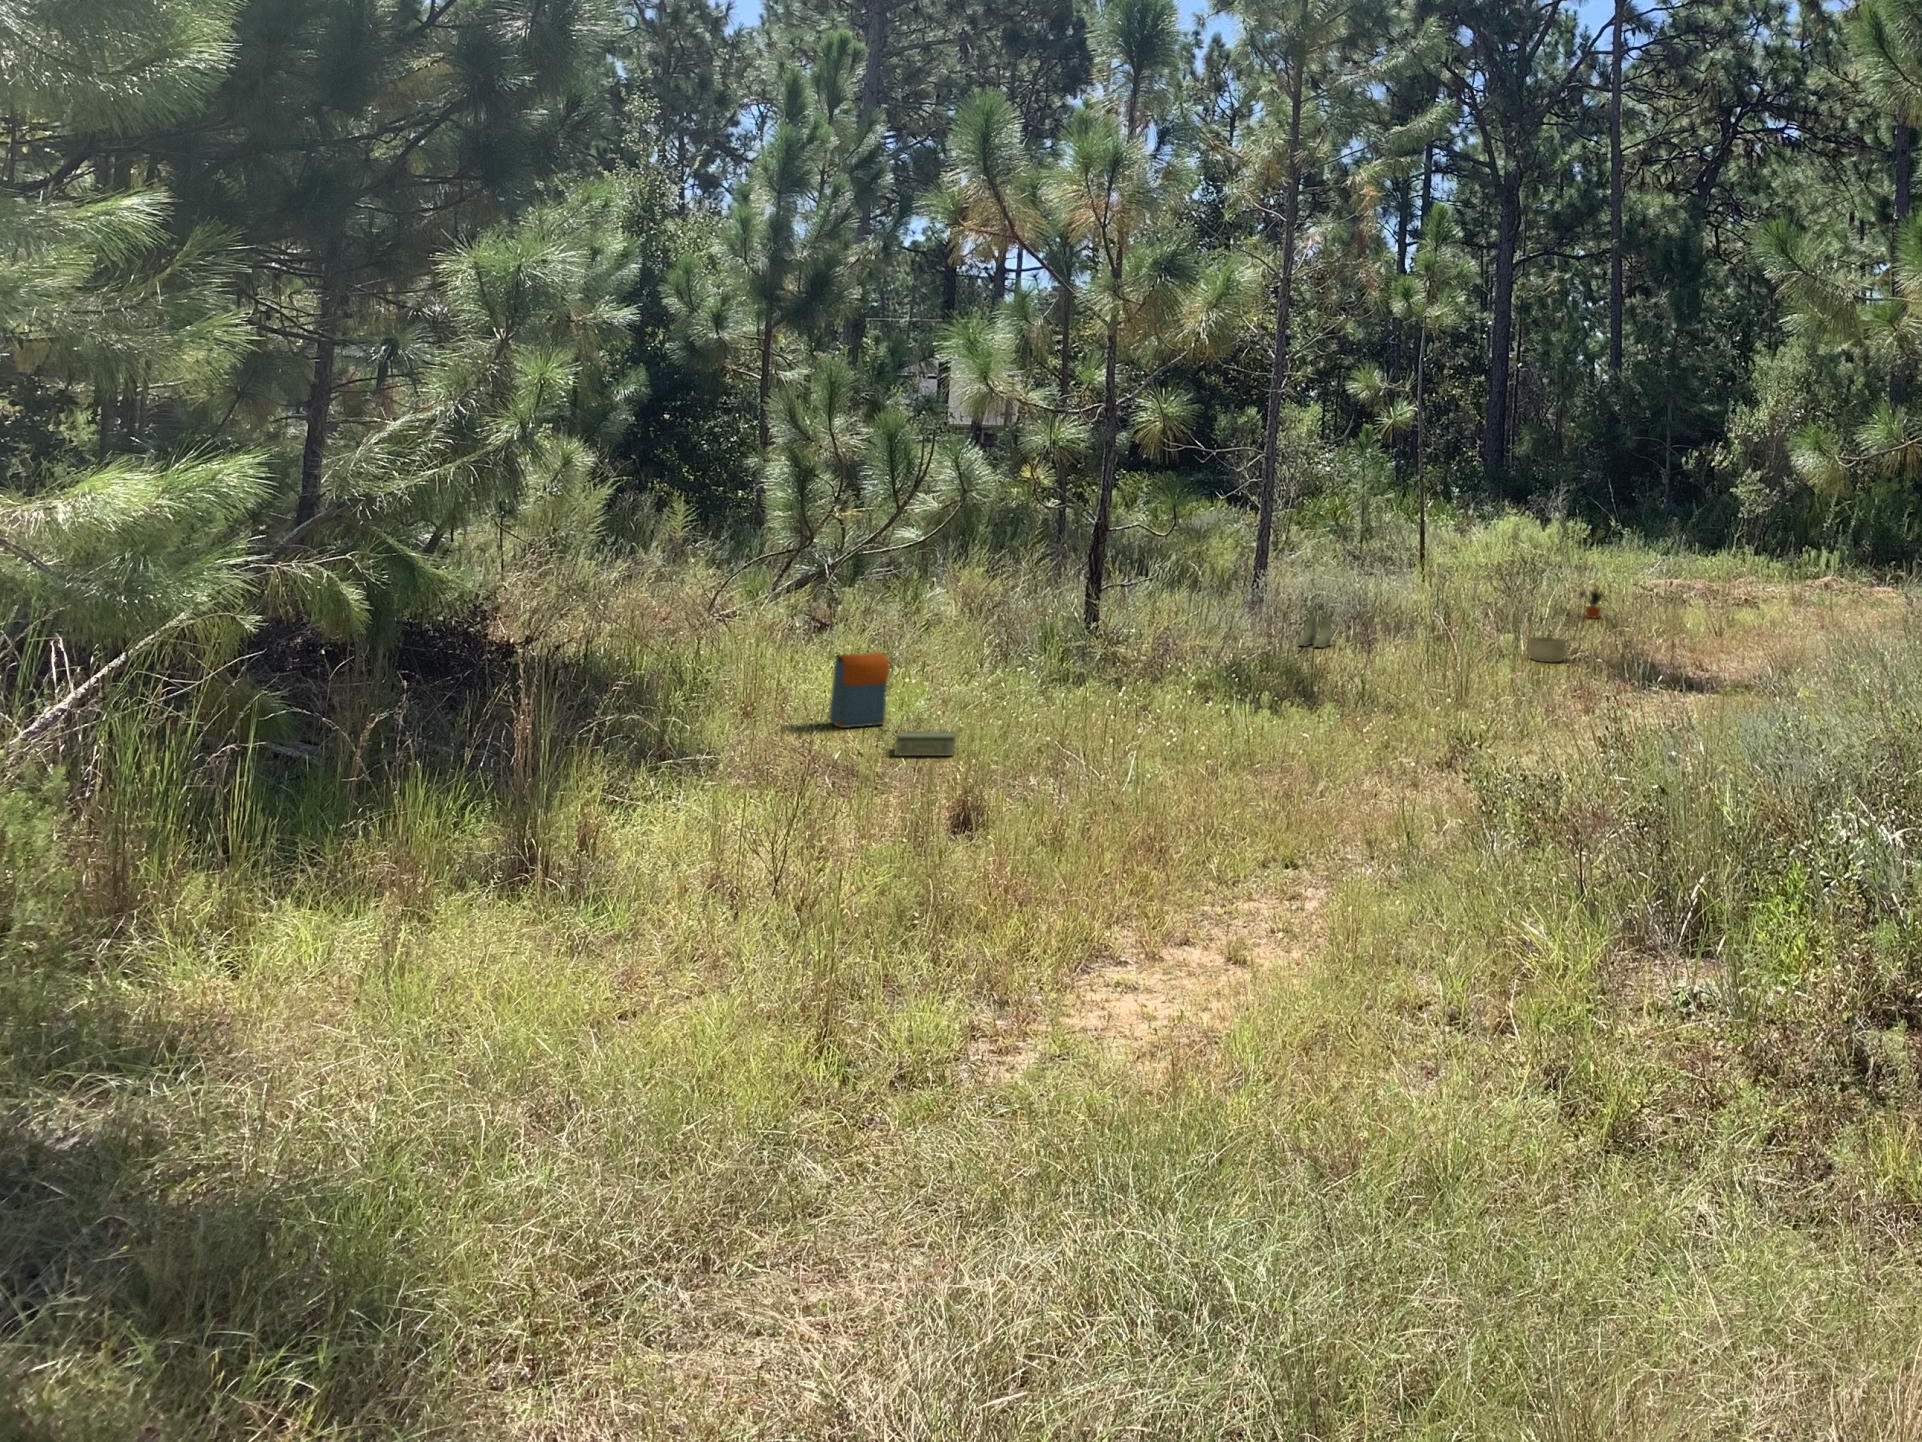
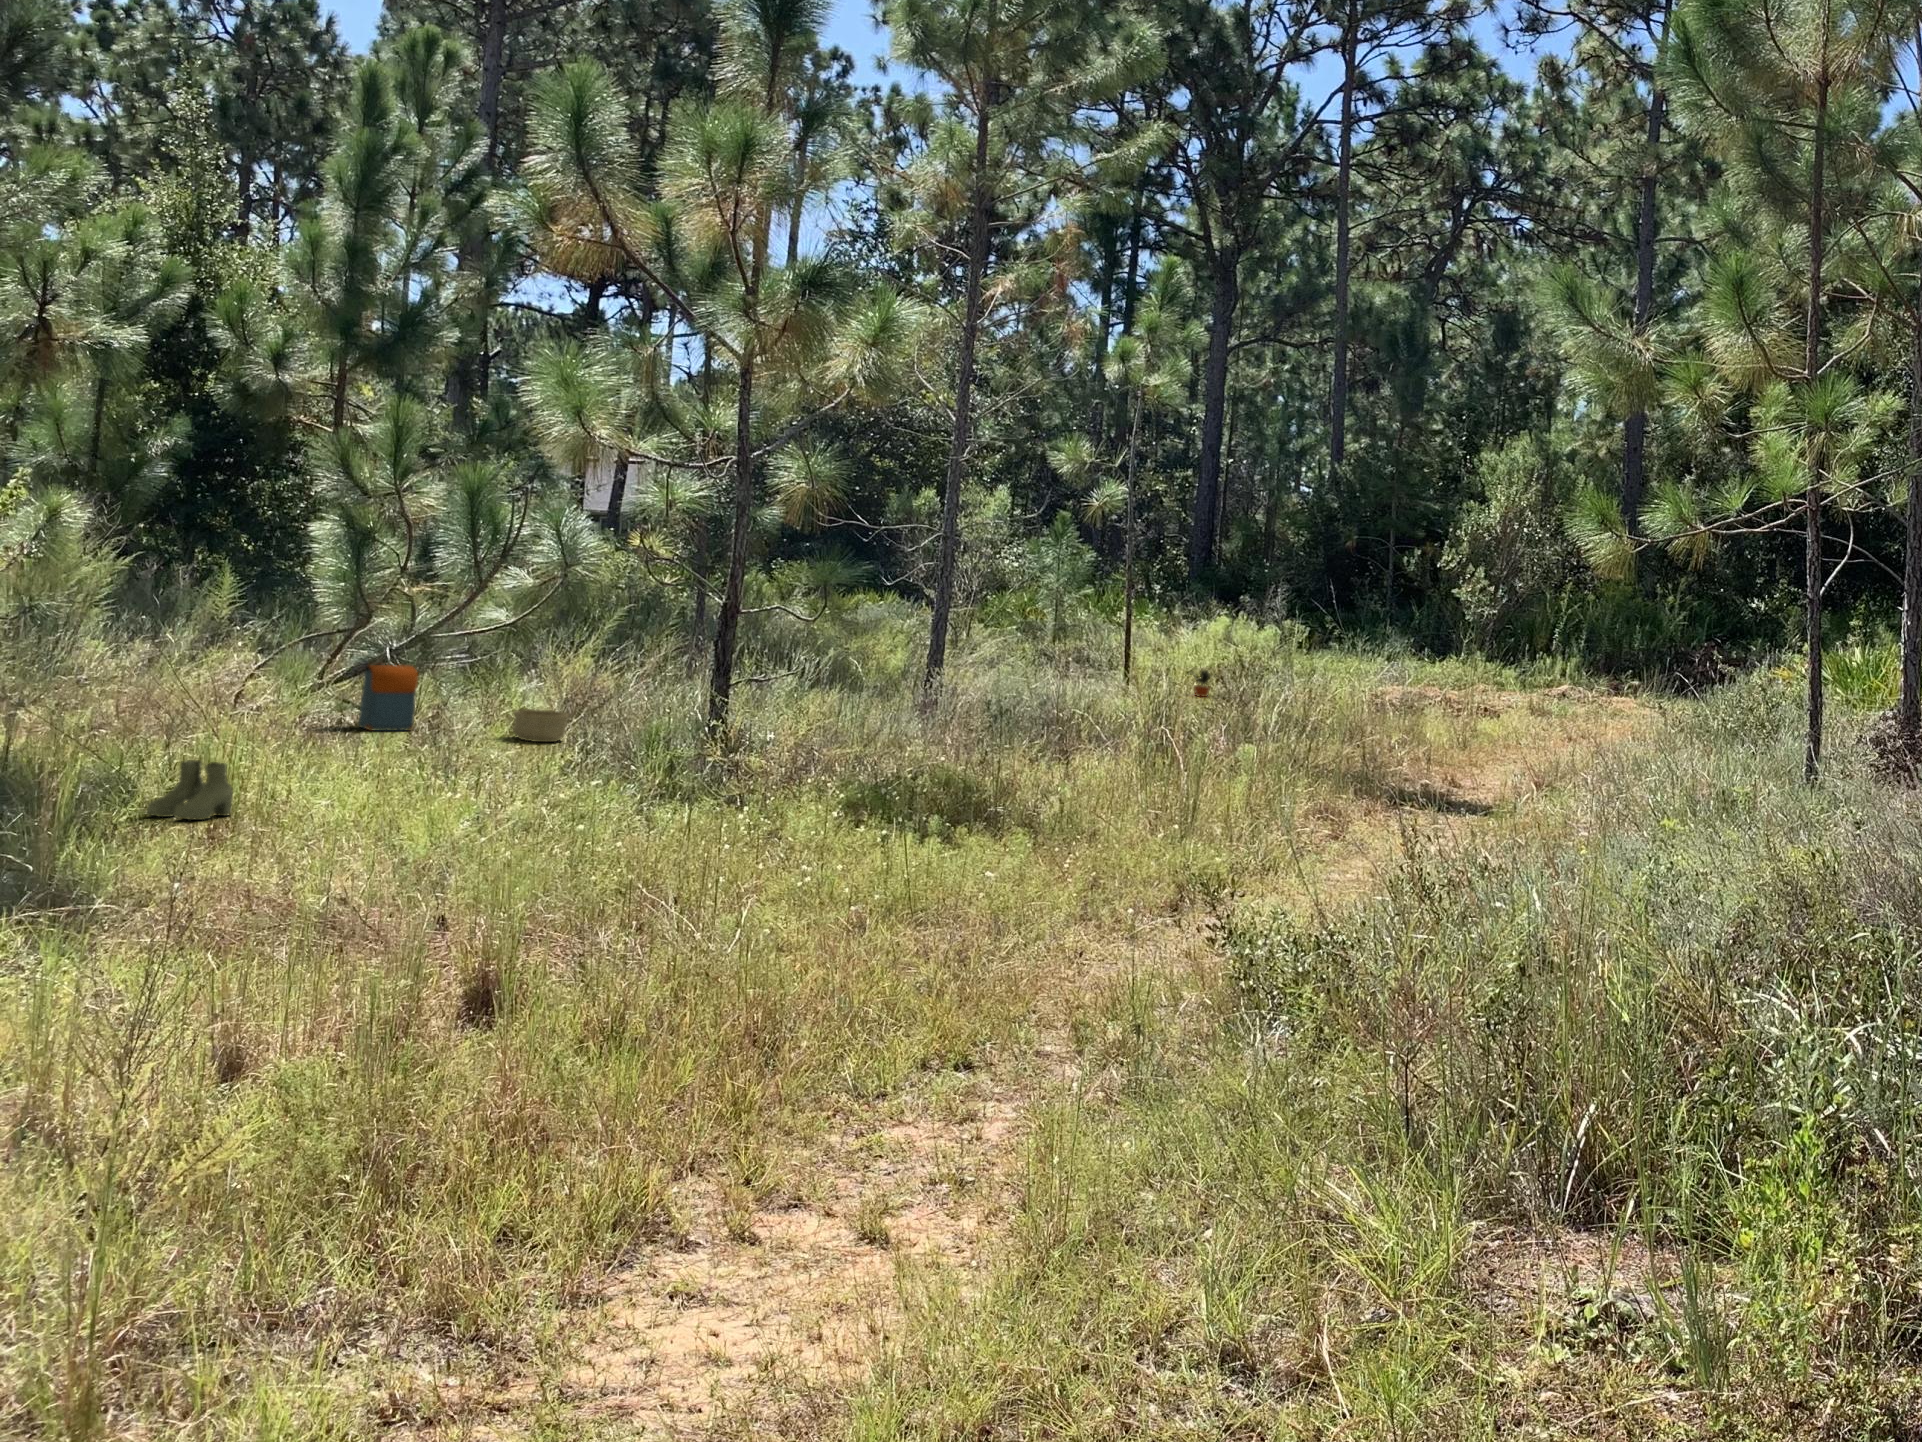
basket: present [1528,607,1567,662] -> present [513,670,569,742]
boots: present [1298,615,1332,648] -> present [147,760,233,820]
toolbox: present [895,731,956,756] -> none [414,730,477,751]

